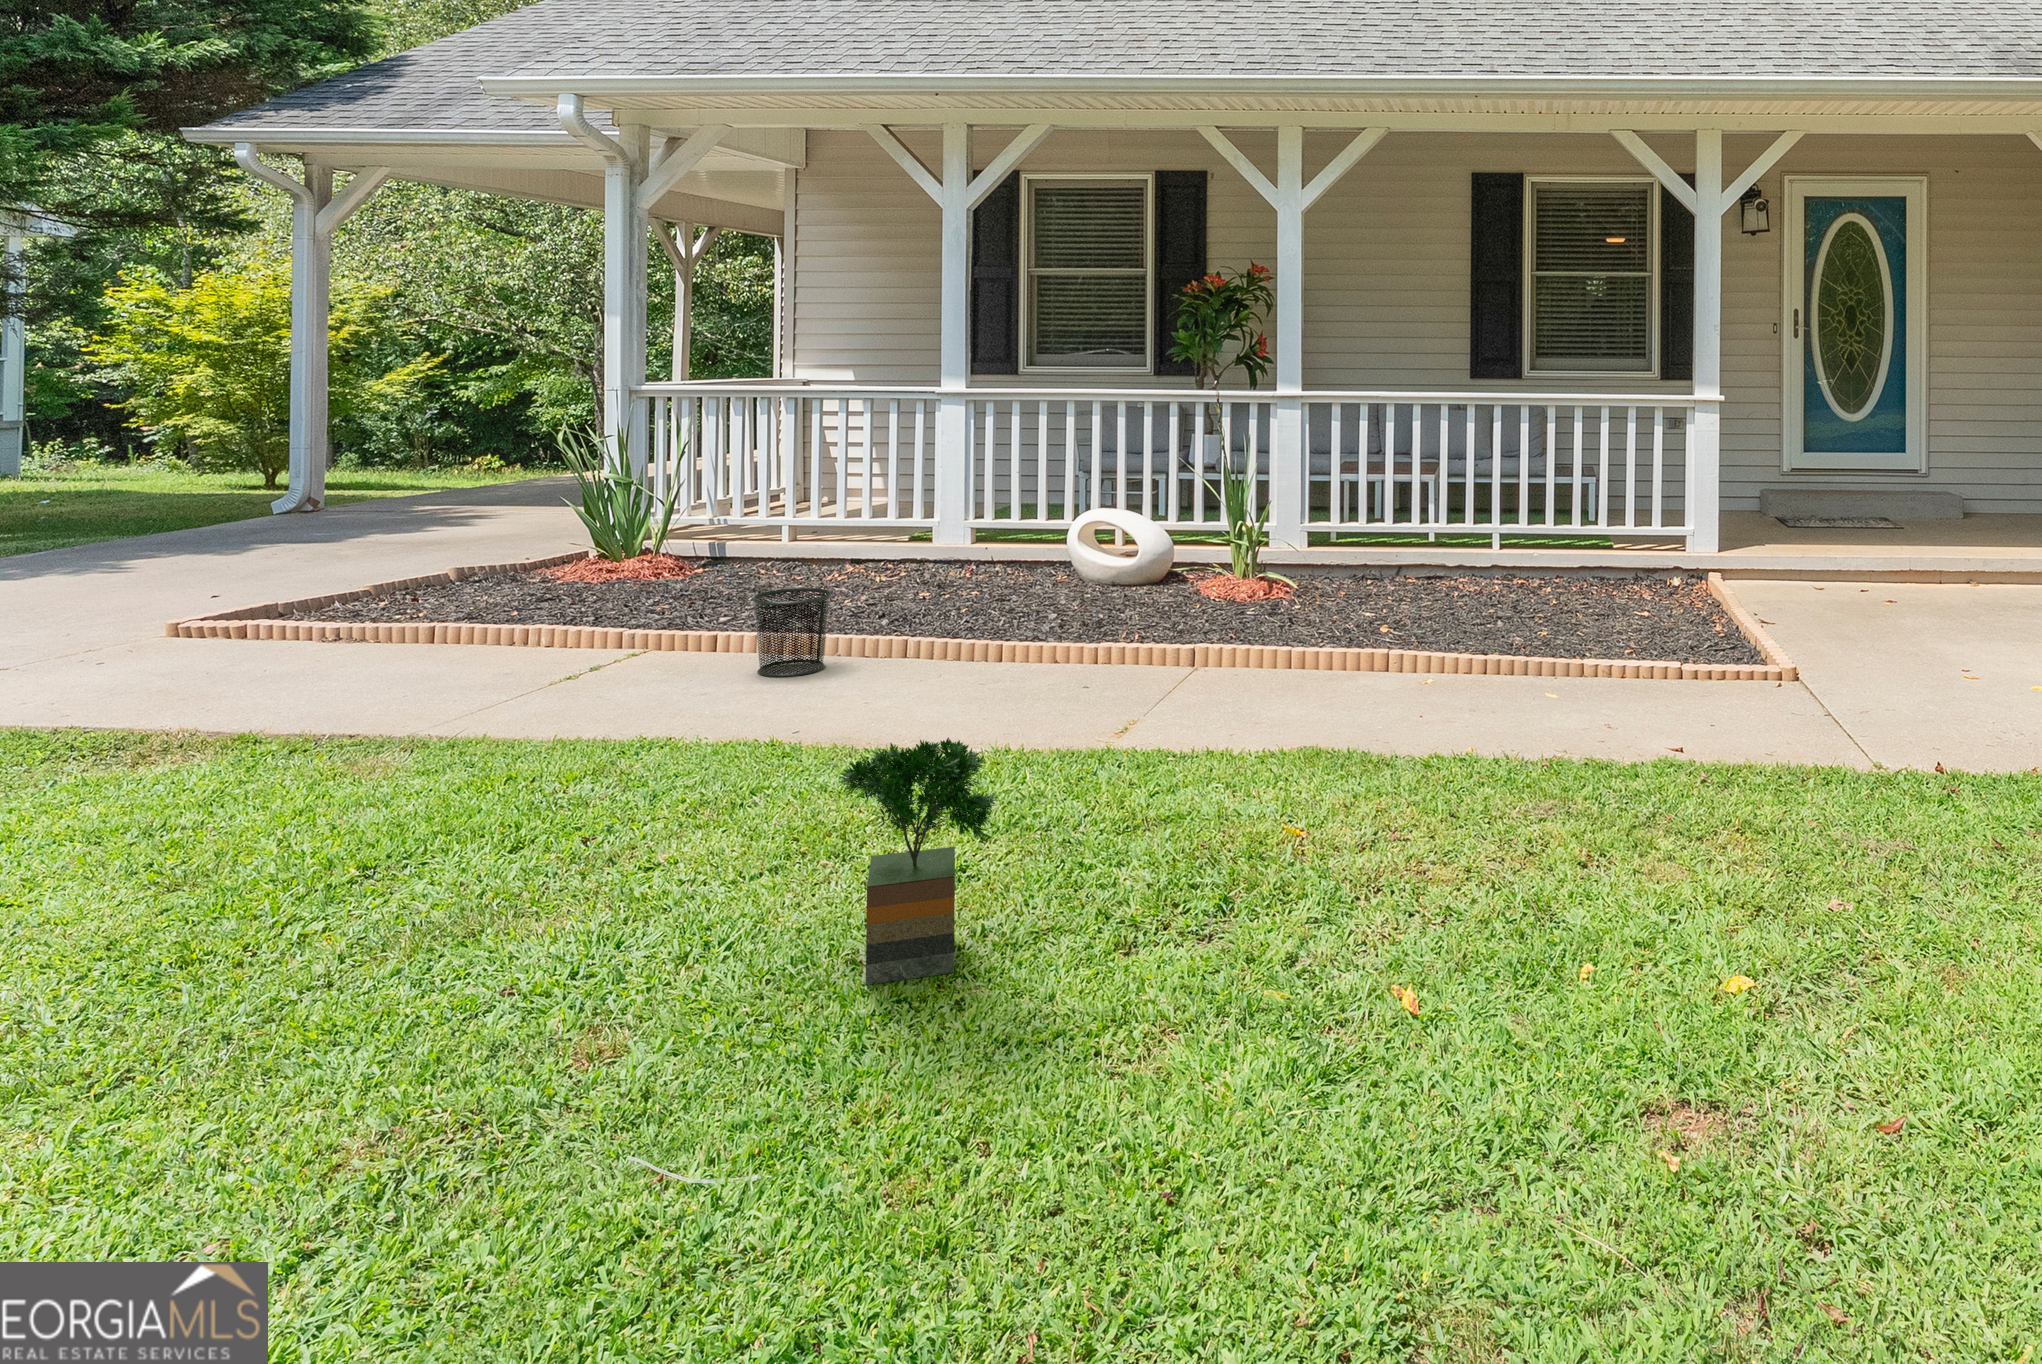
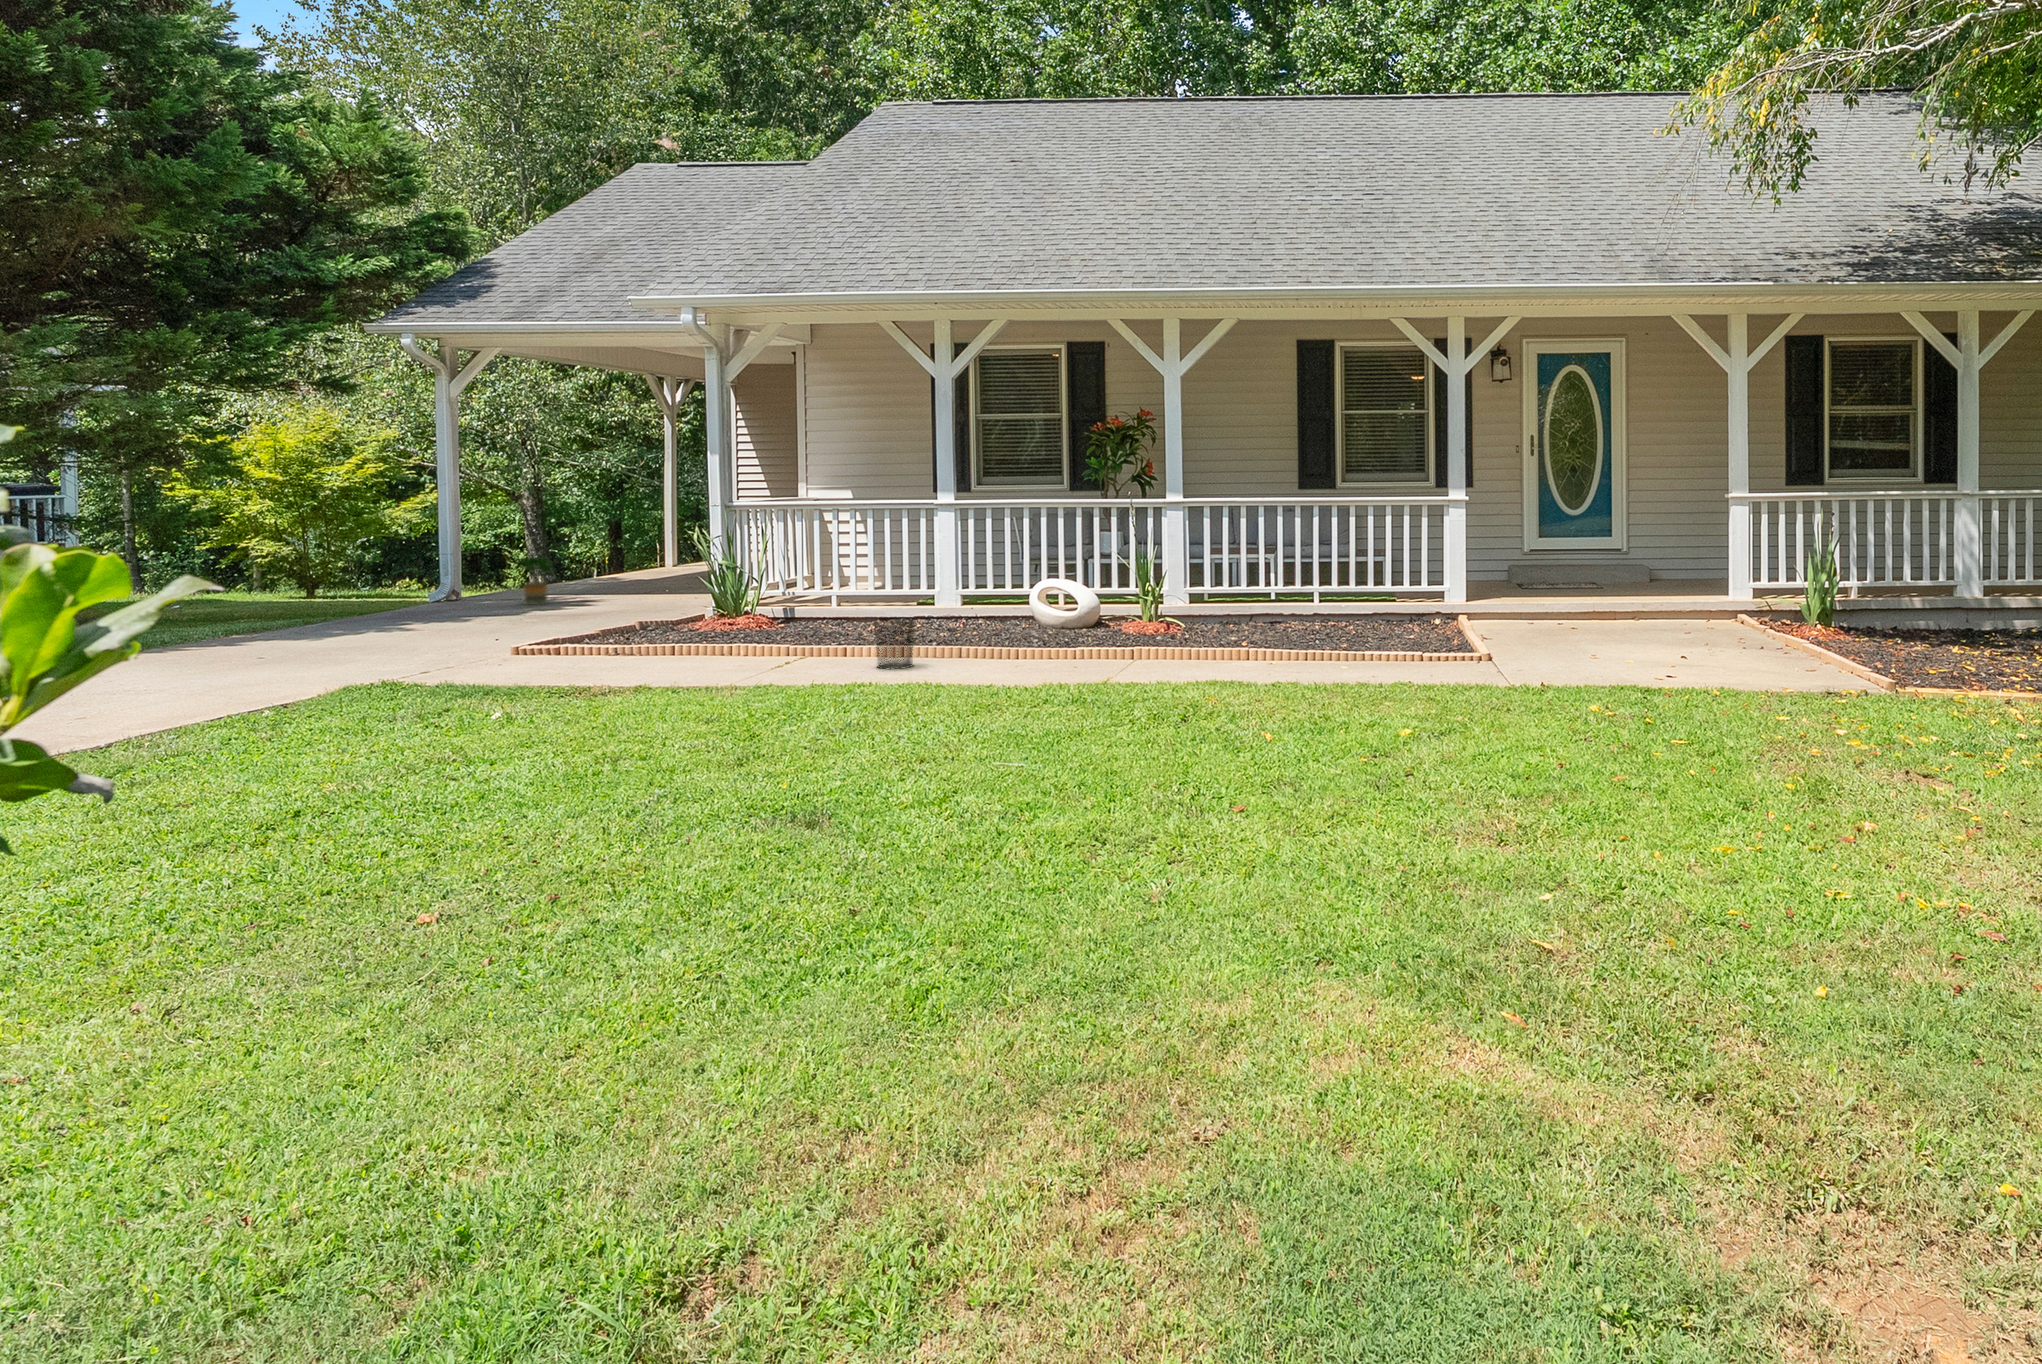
potted tree: present [839,737,997,985] -> present [520,557,553,605]

